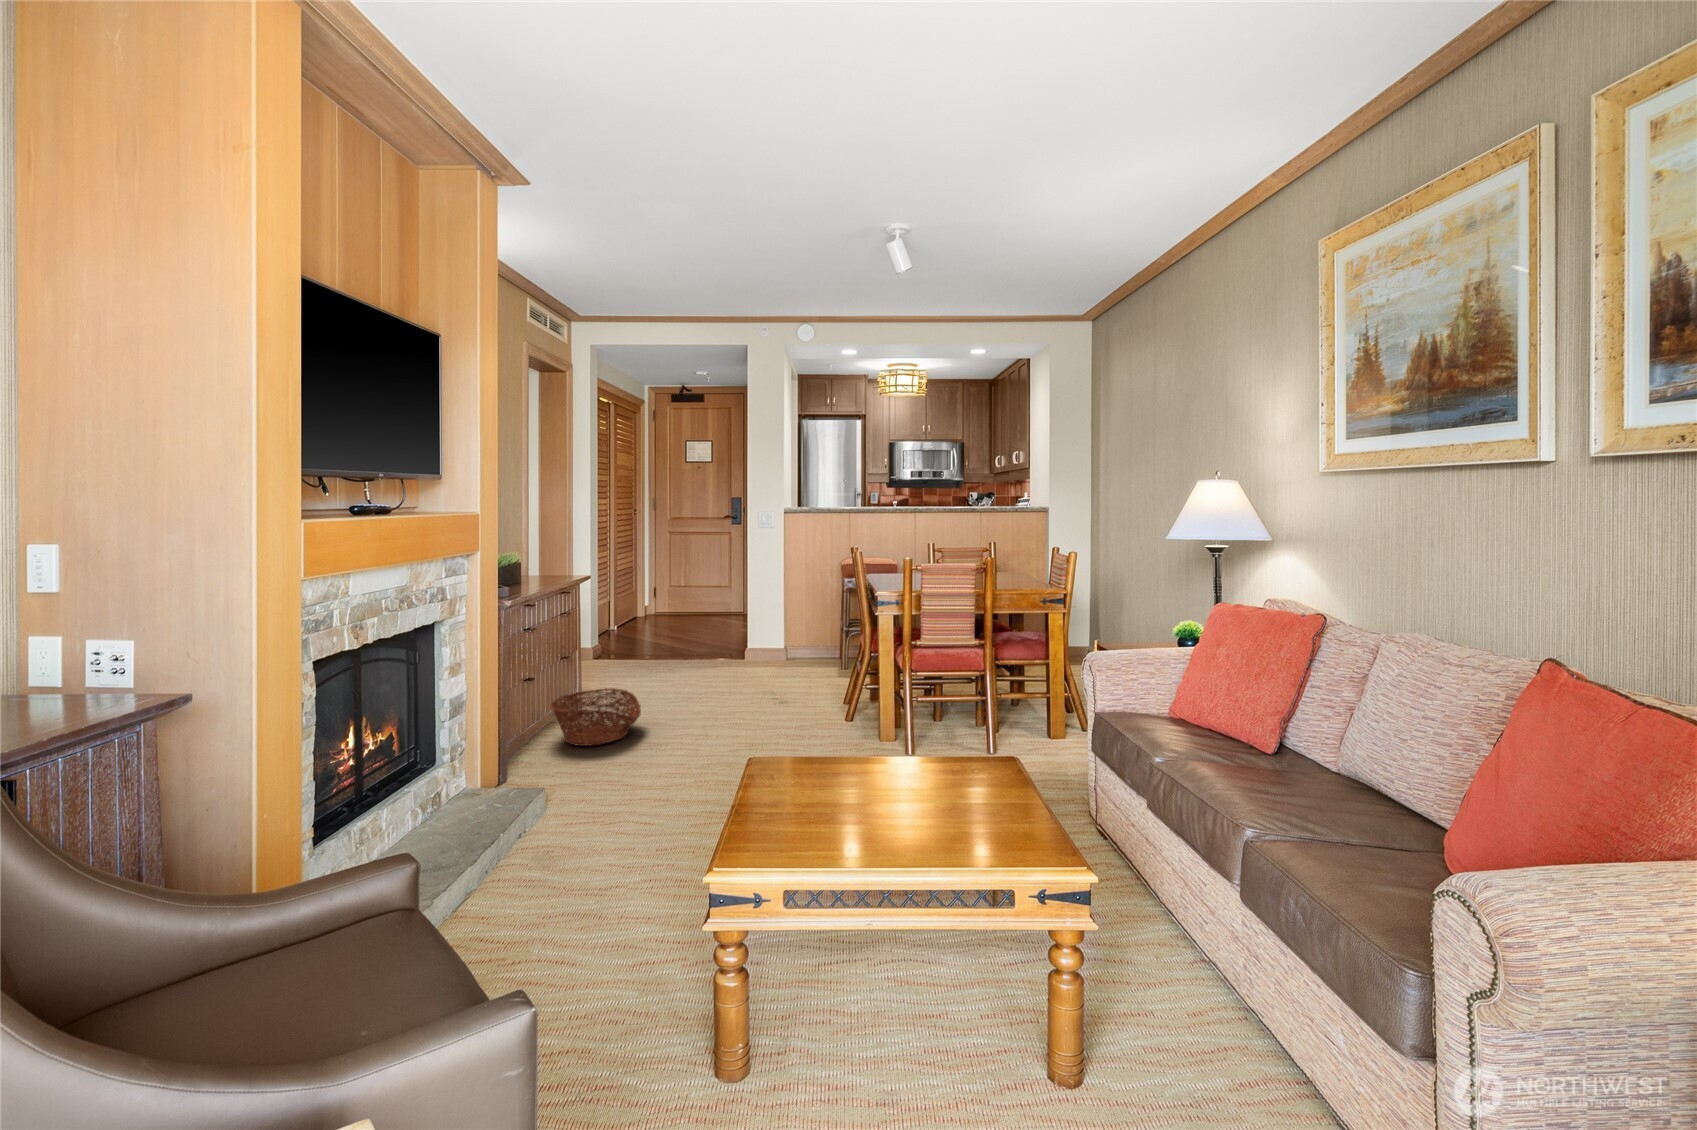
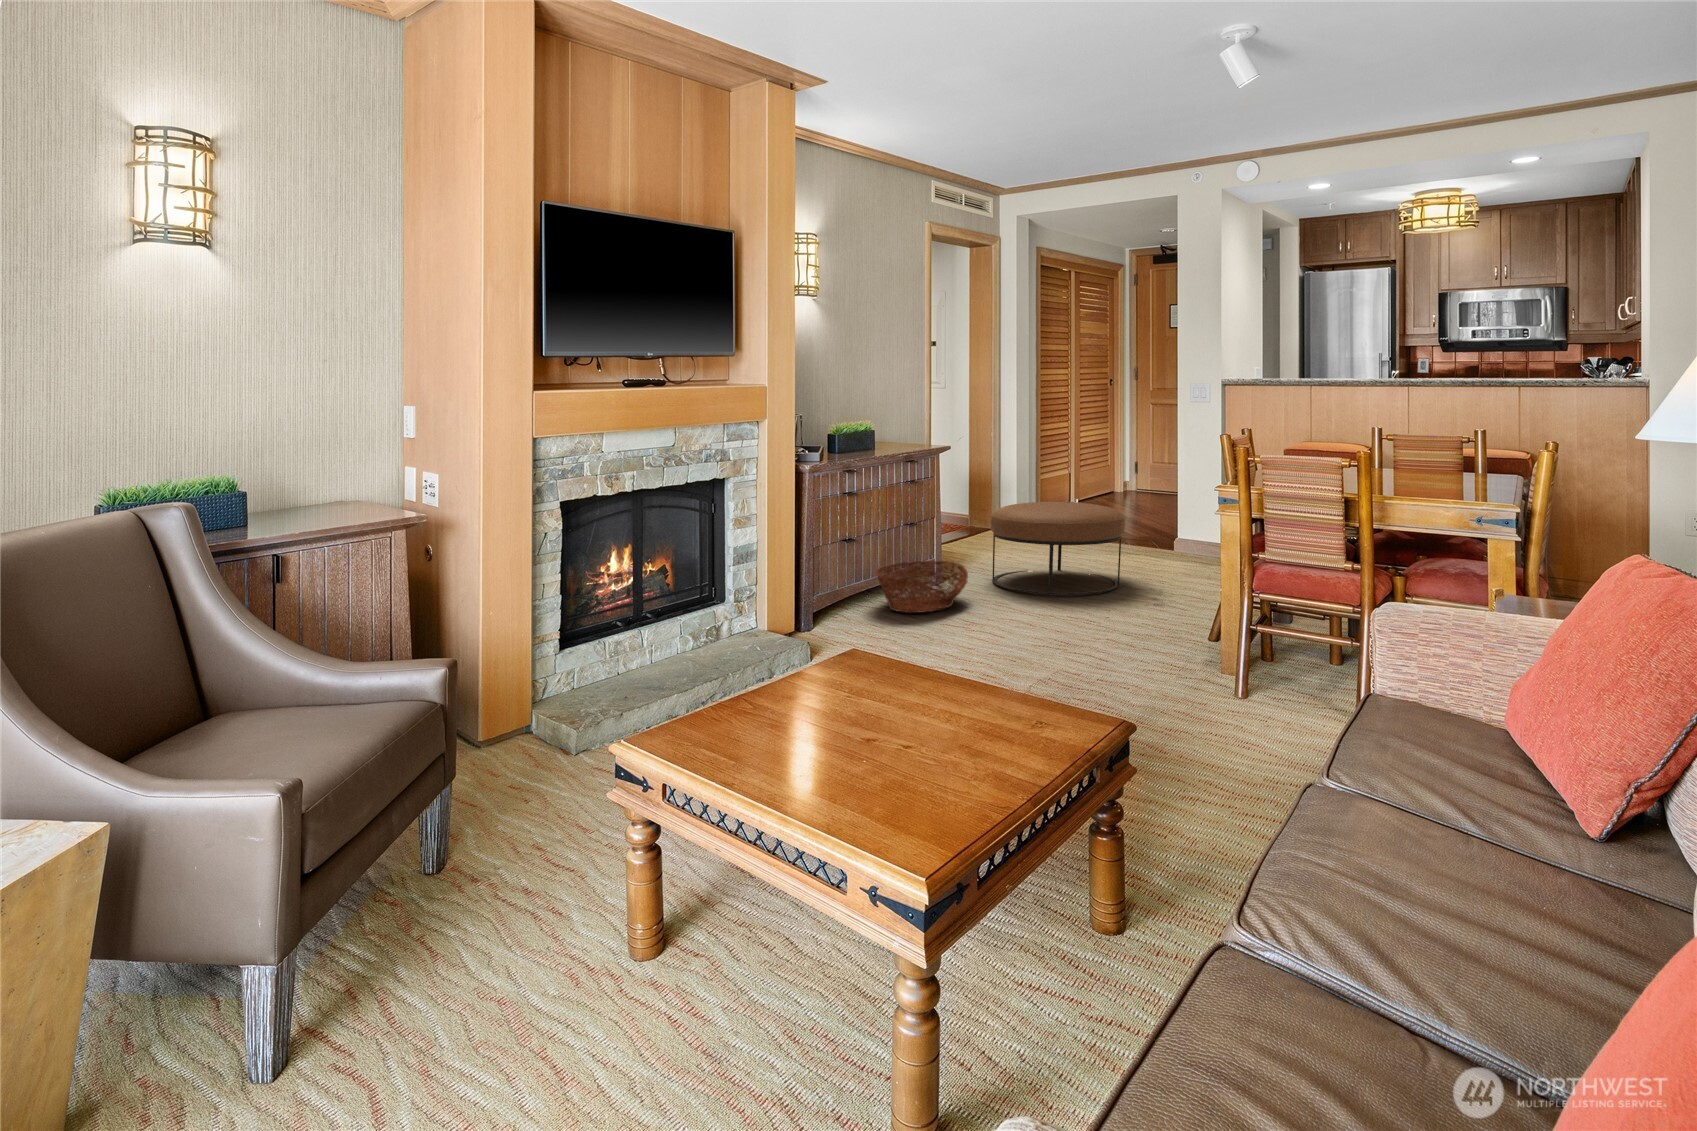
ottoman: none [628,621,753,708] -> present [991,502,1125,595]

